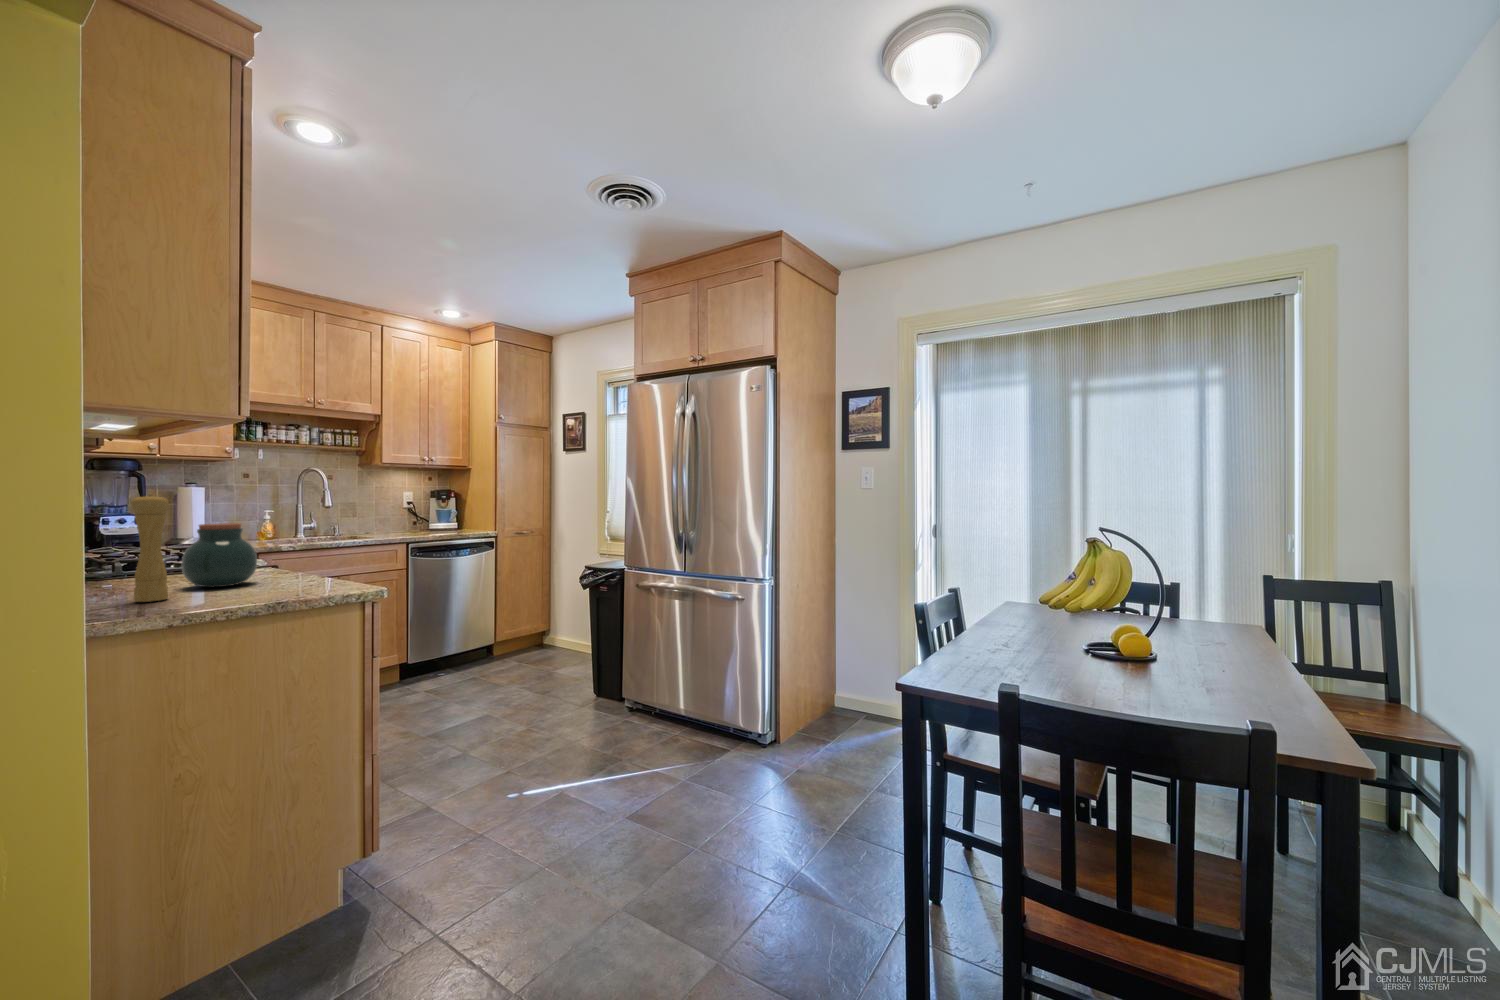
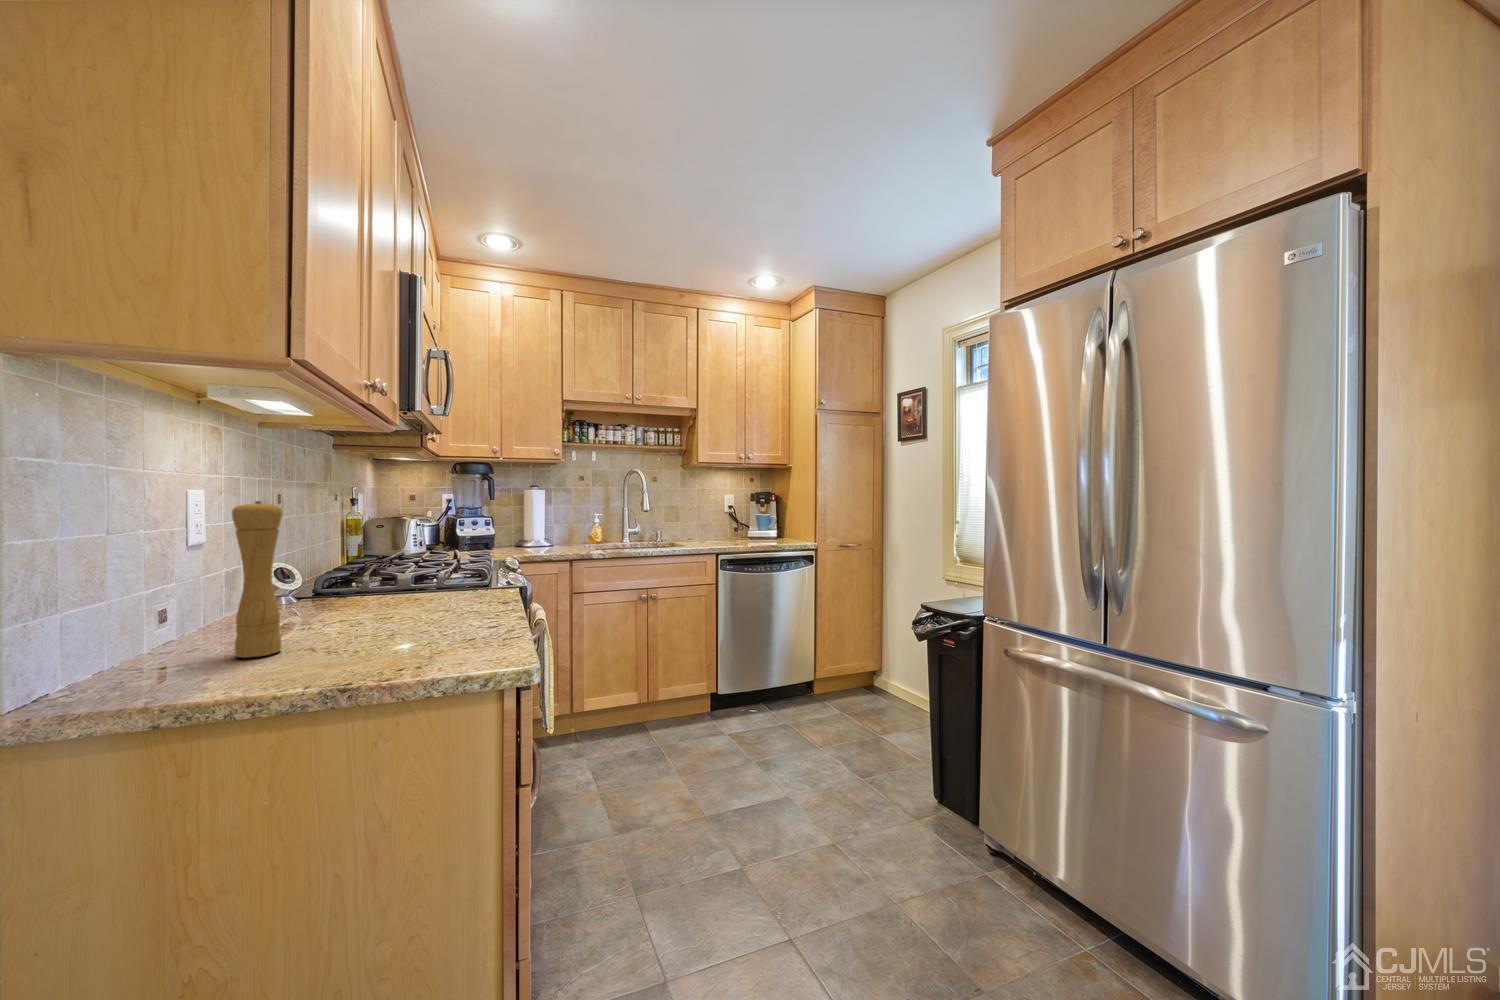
jar: present [182,523,257,587] -> none [340,540,432,630]

